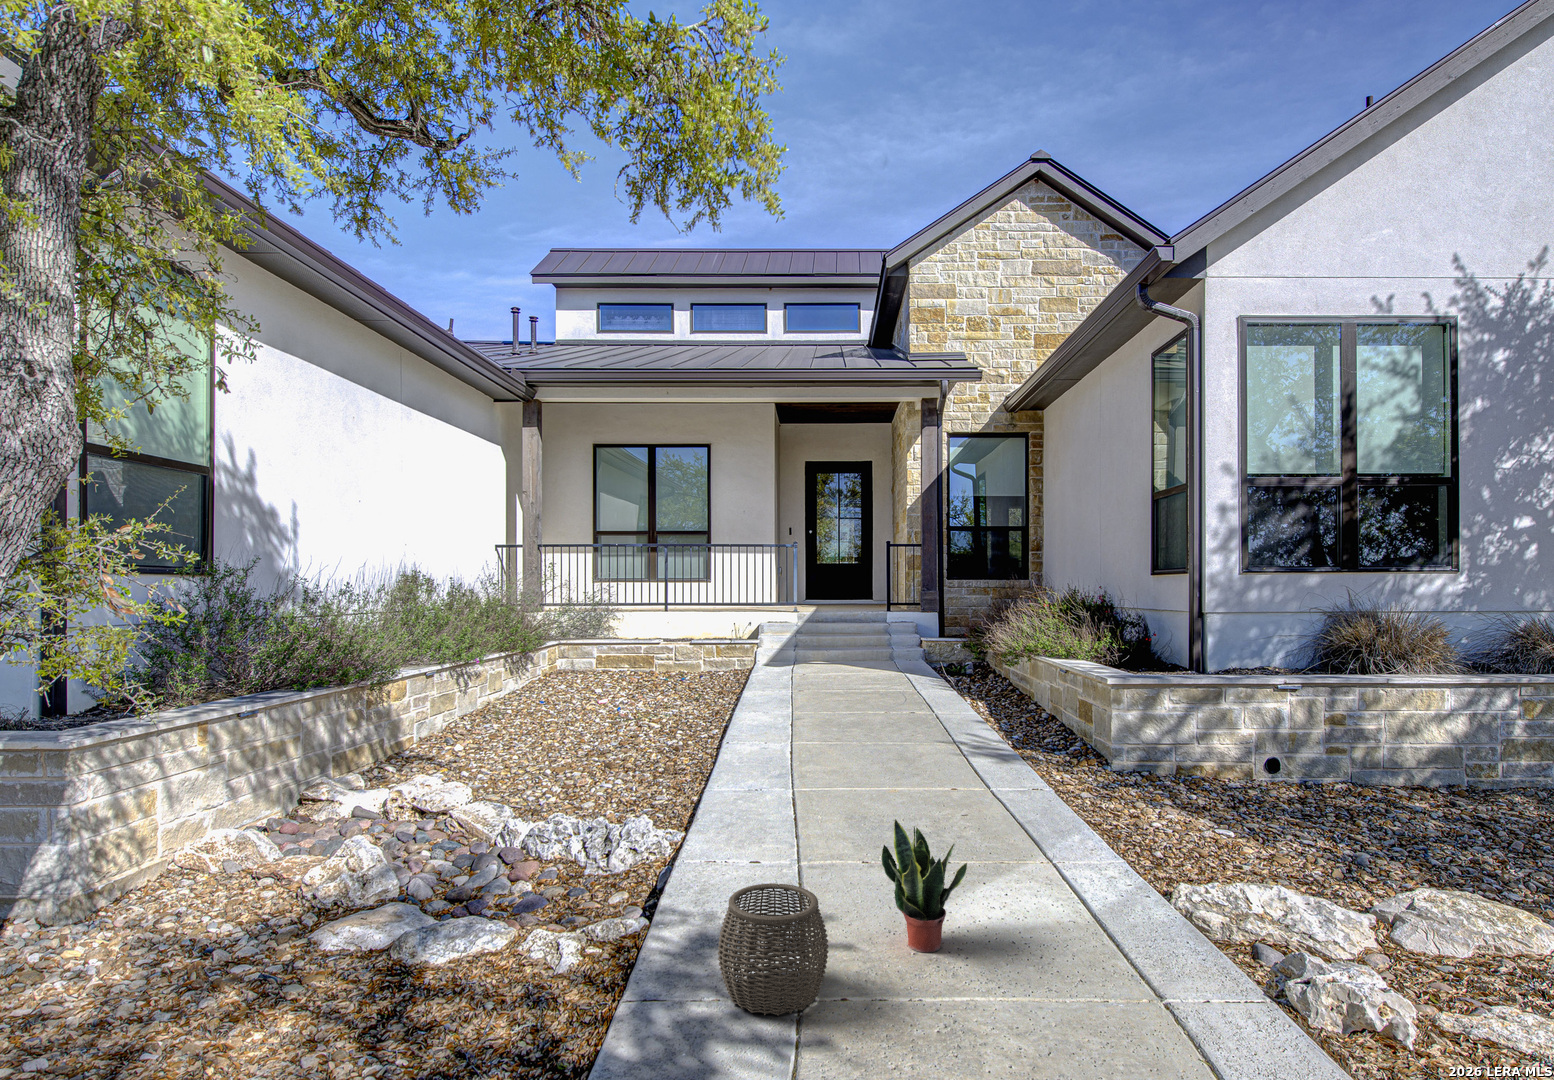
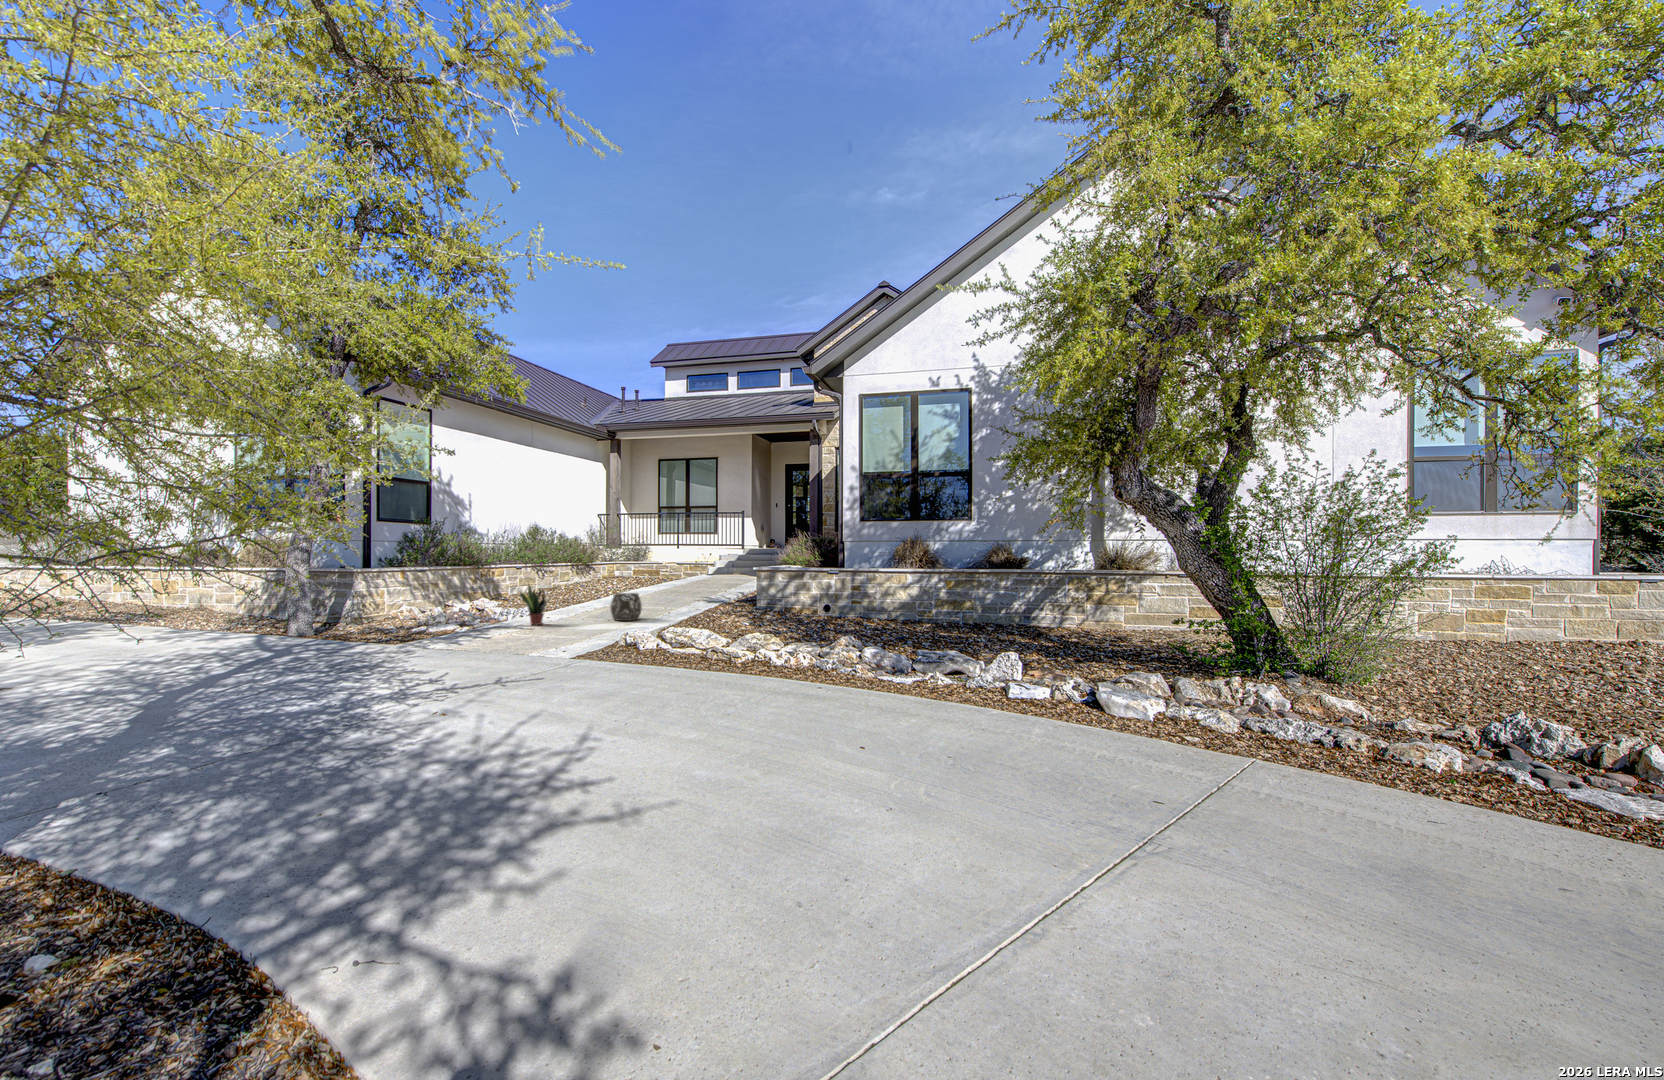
woven basket: present [718,883,829,1015] -> present [610,593,642,621]

